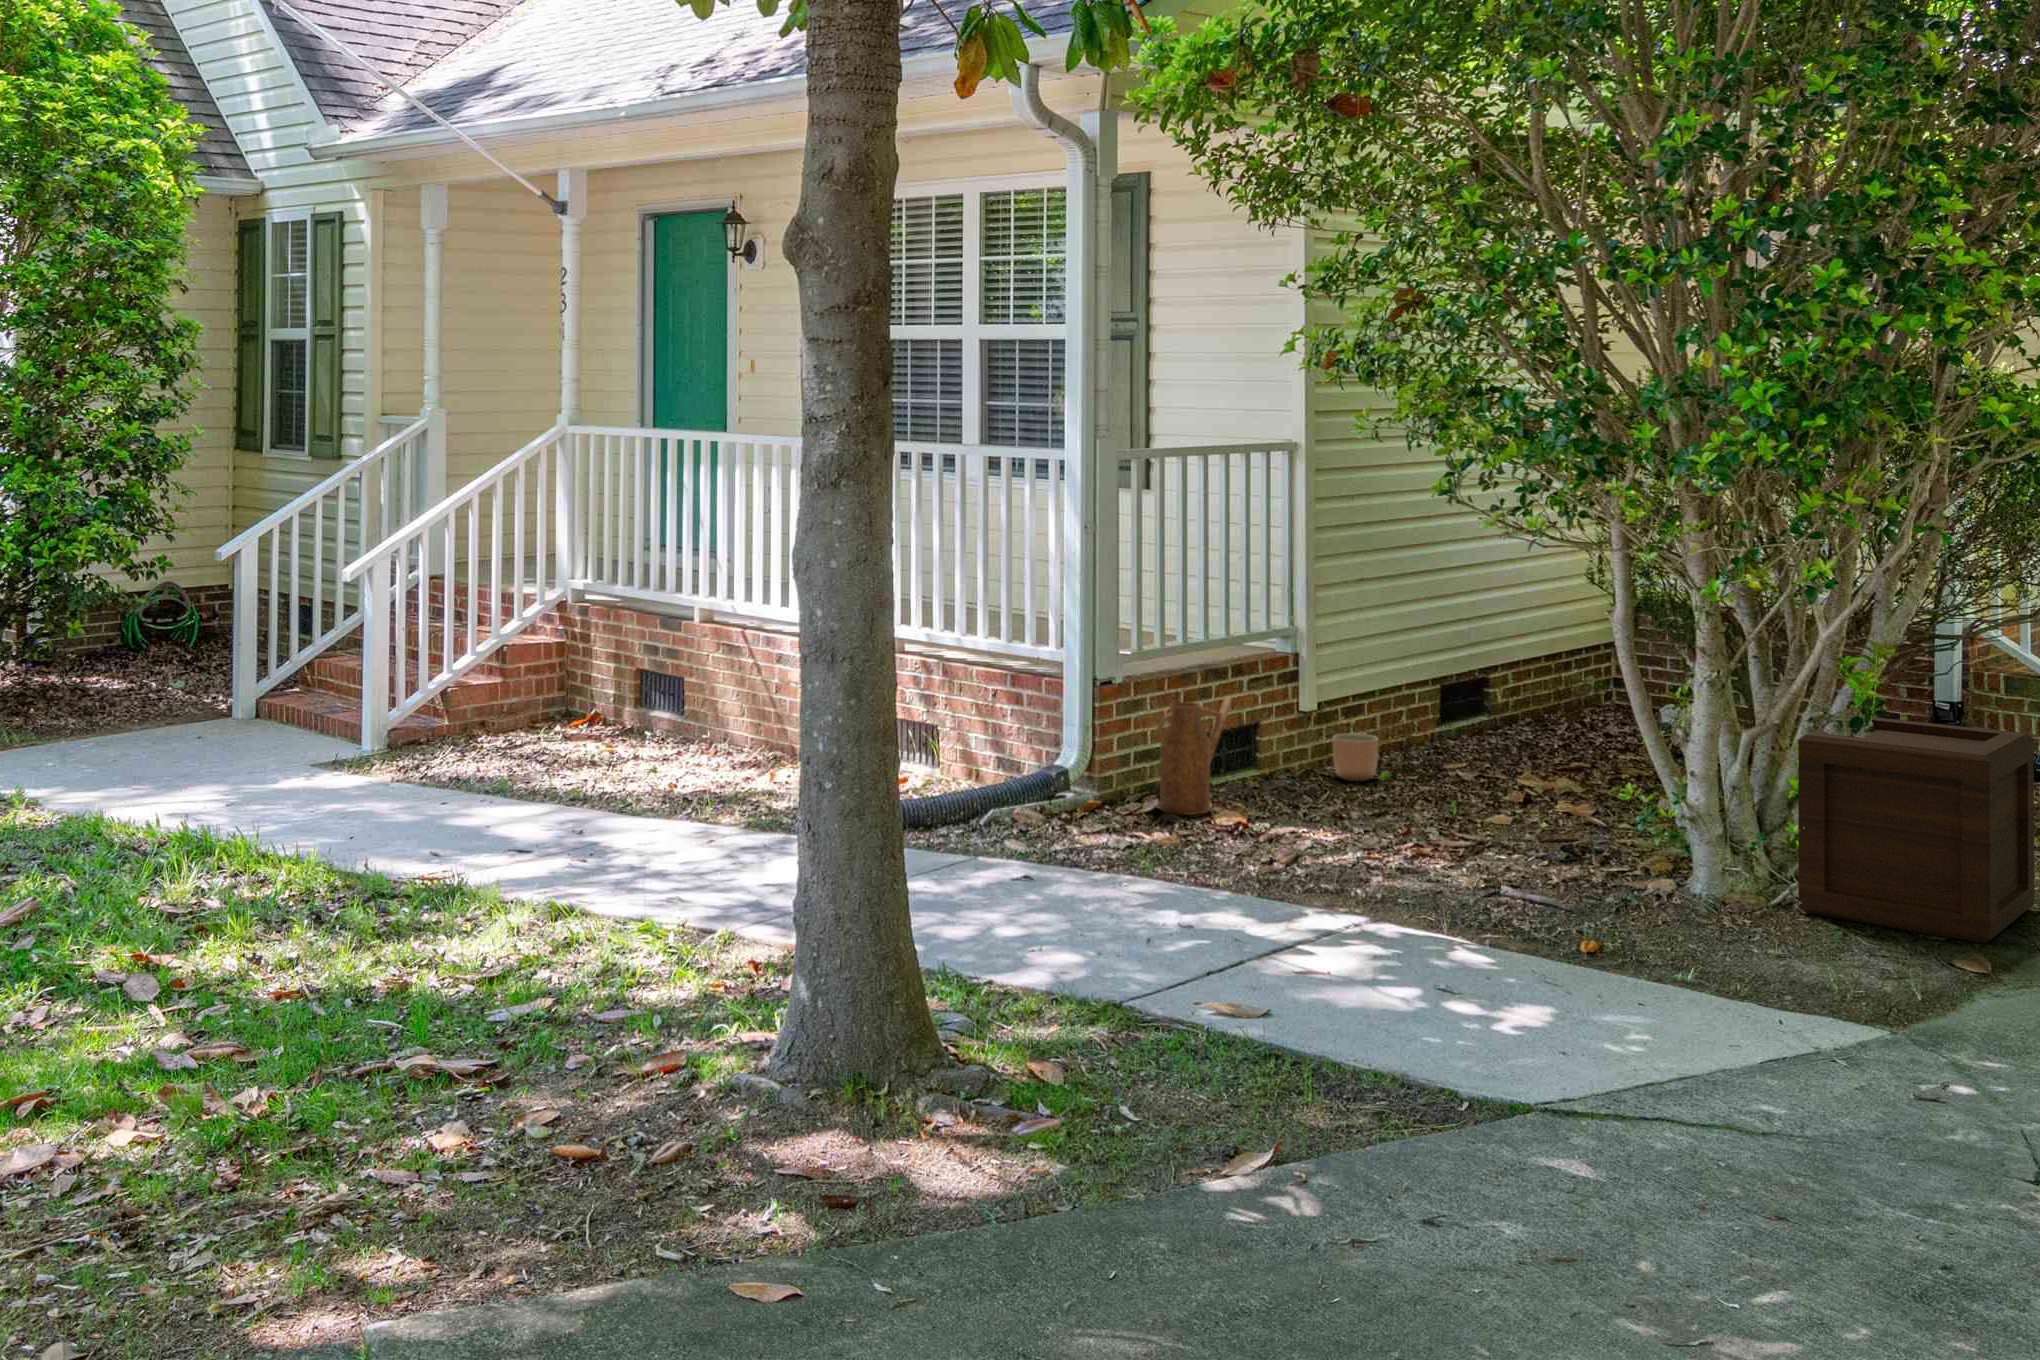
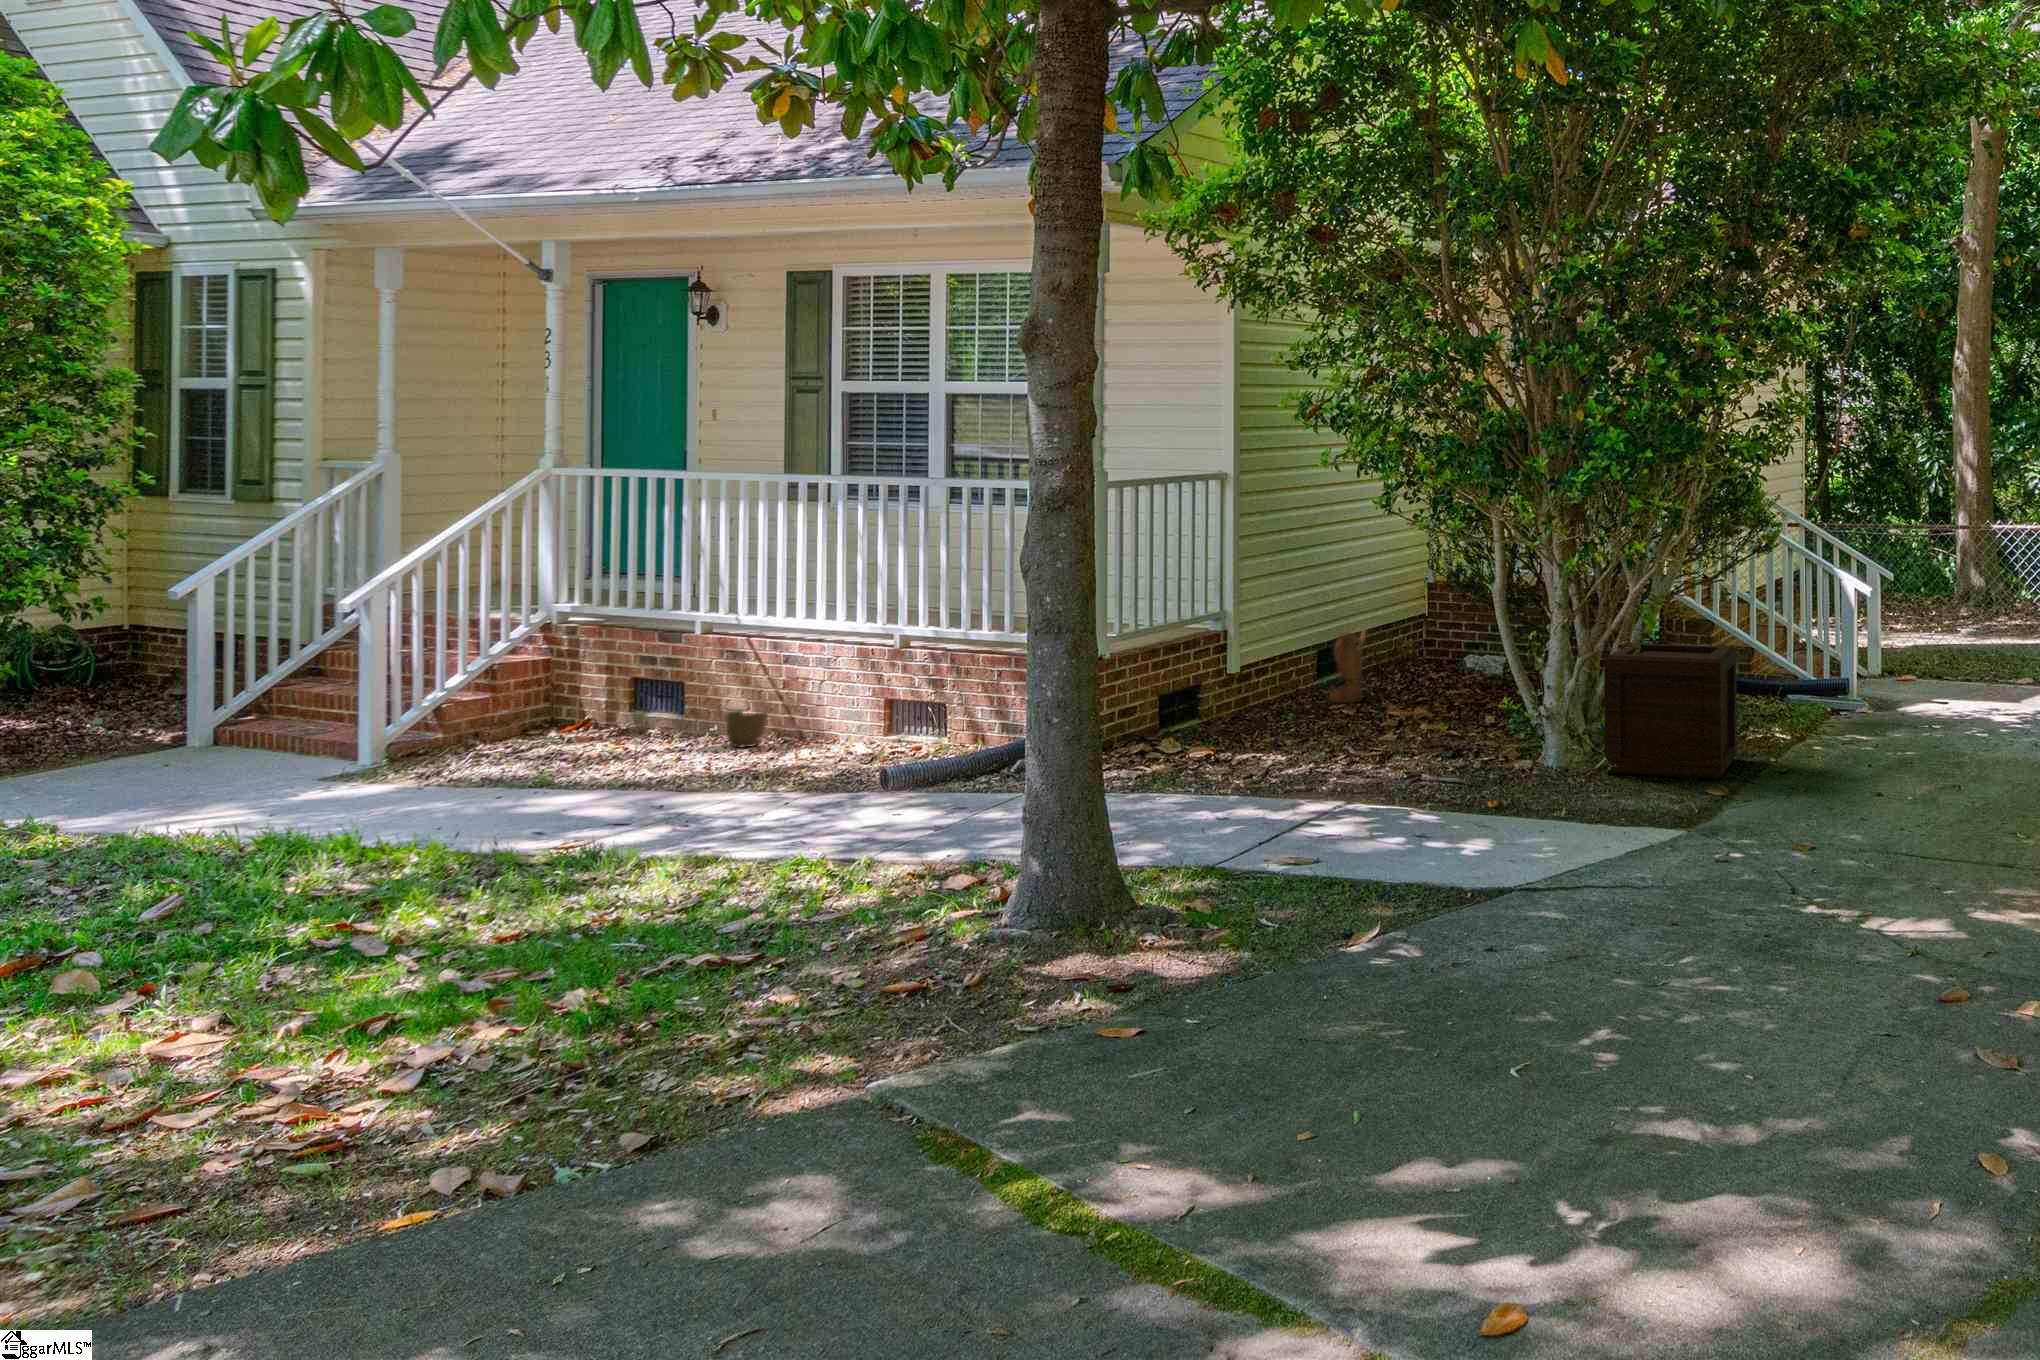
watering can: present [1157,697,1232,815] -> present [1330,630,1366,703]
planter: present [1333,734,1378,781] -> present [726,710,767,747]

